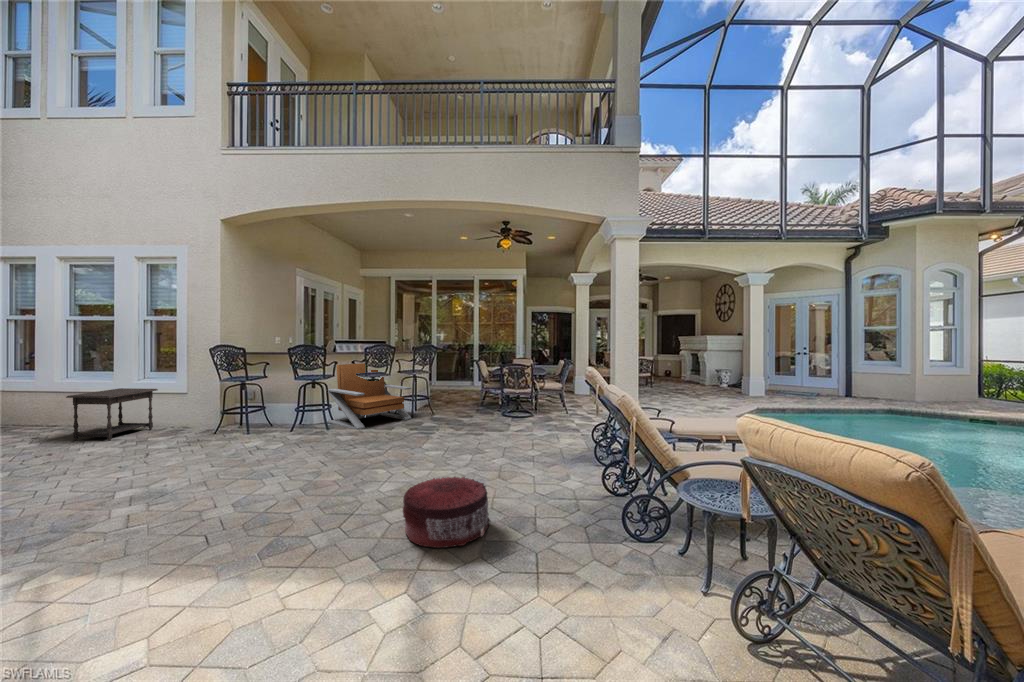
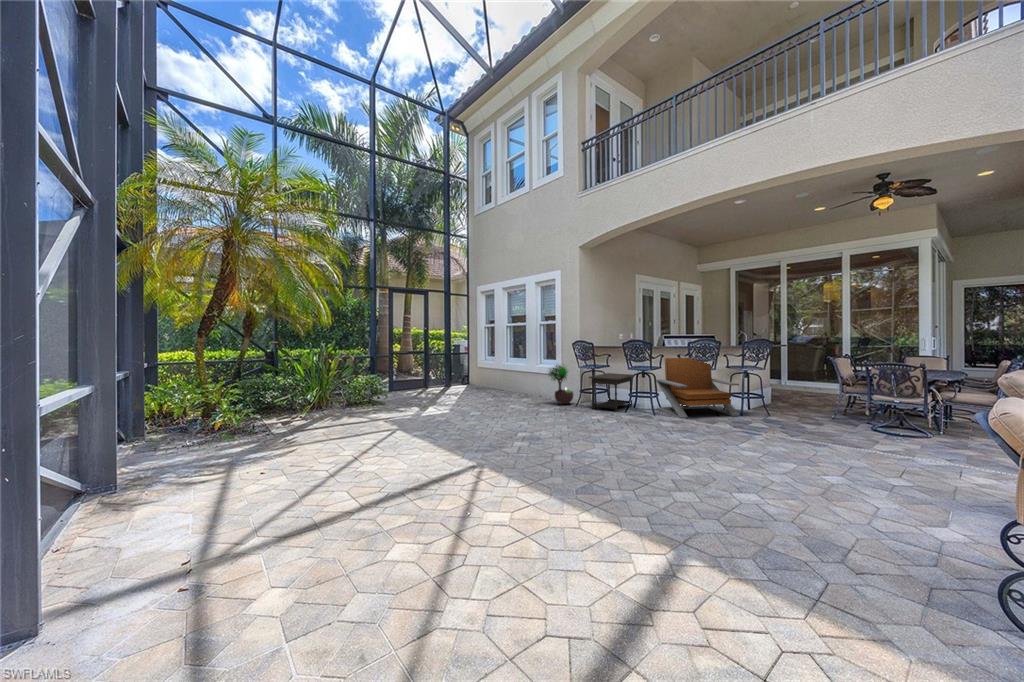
potted tree: none [165,373,213,433] -> present [549,364,573,404]
side table: present [66,388,158,441] -> present [589,373,634,412]
pouf: present [403,477,490,548] -> none [682,470,783,542]

